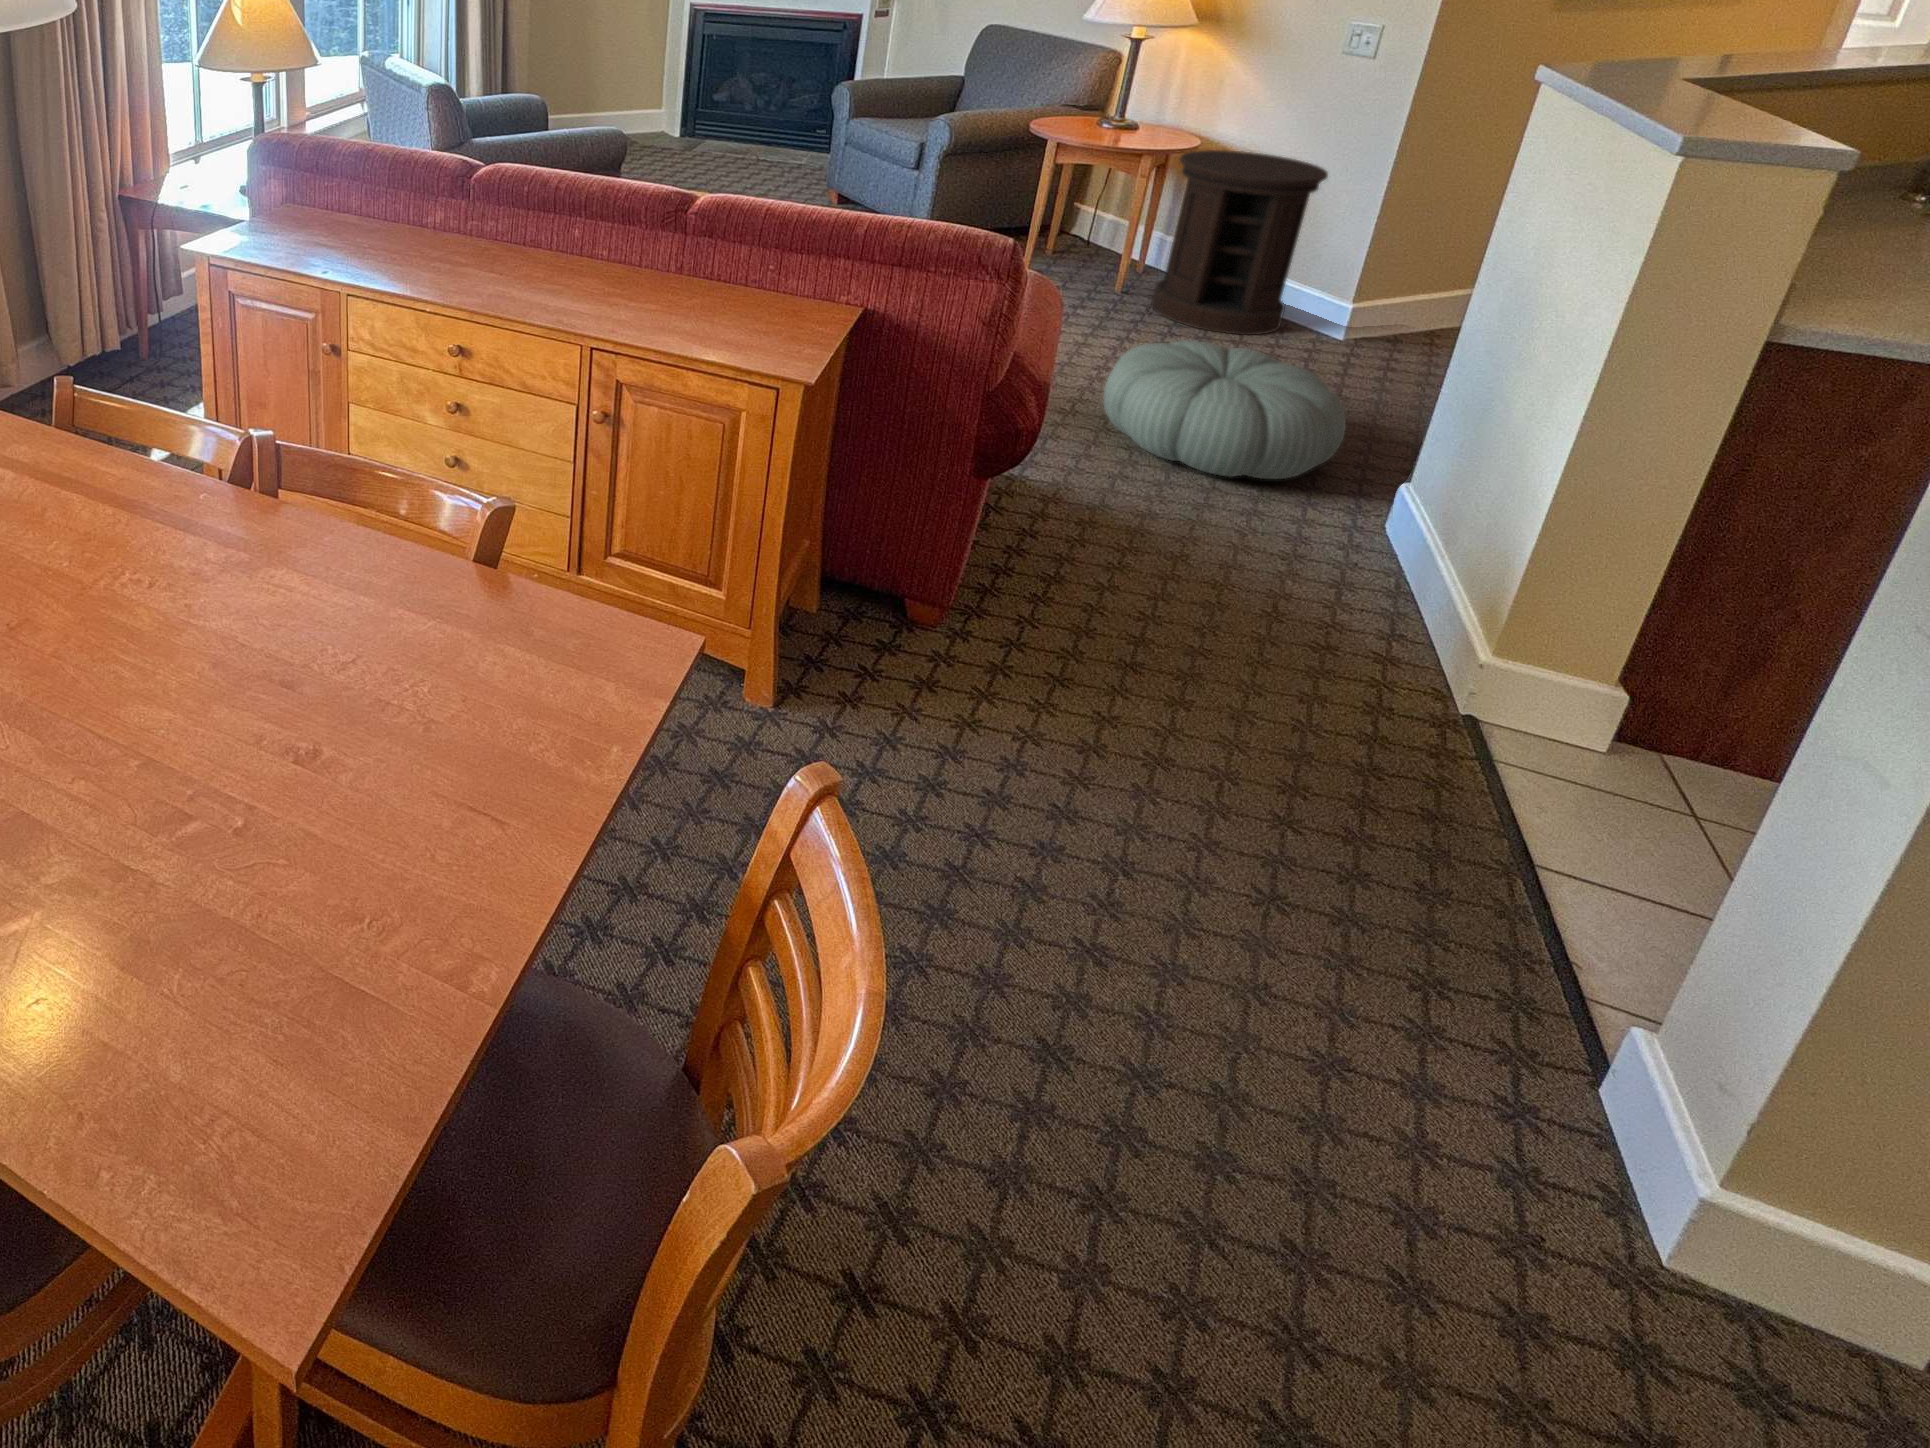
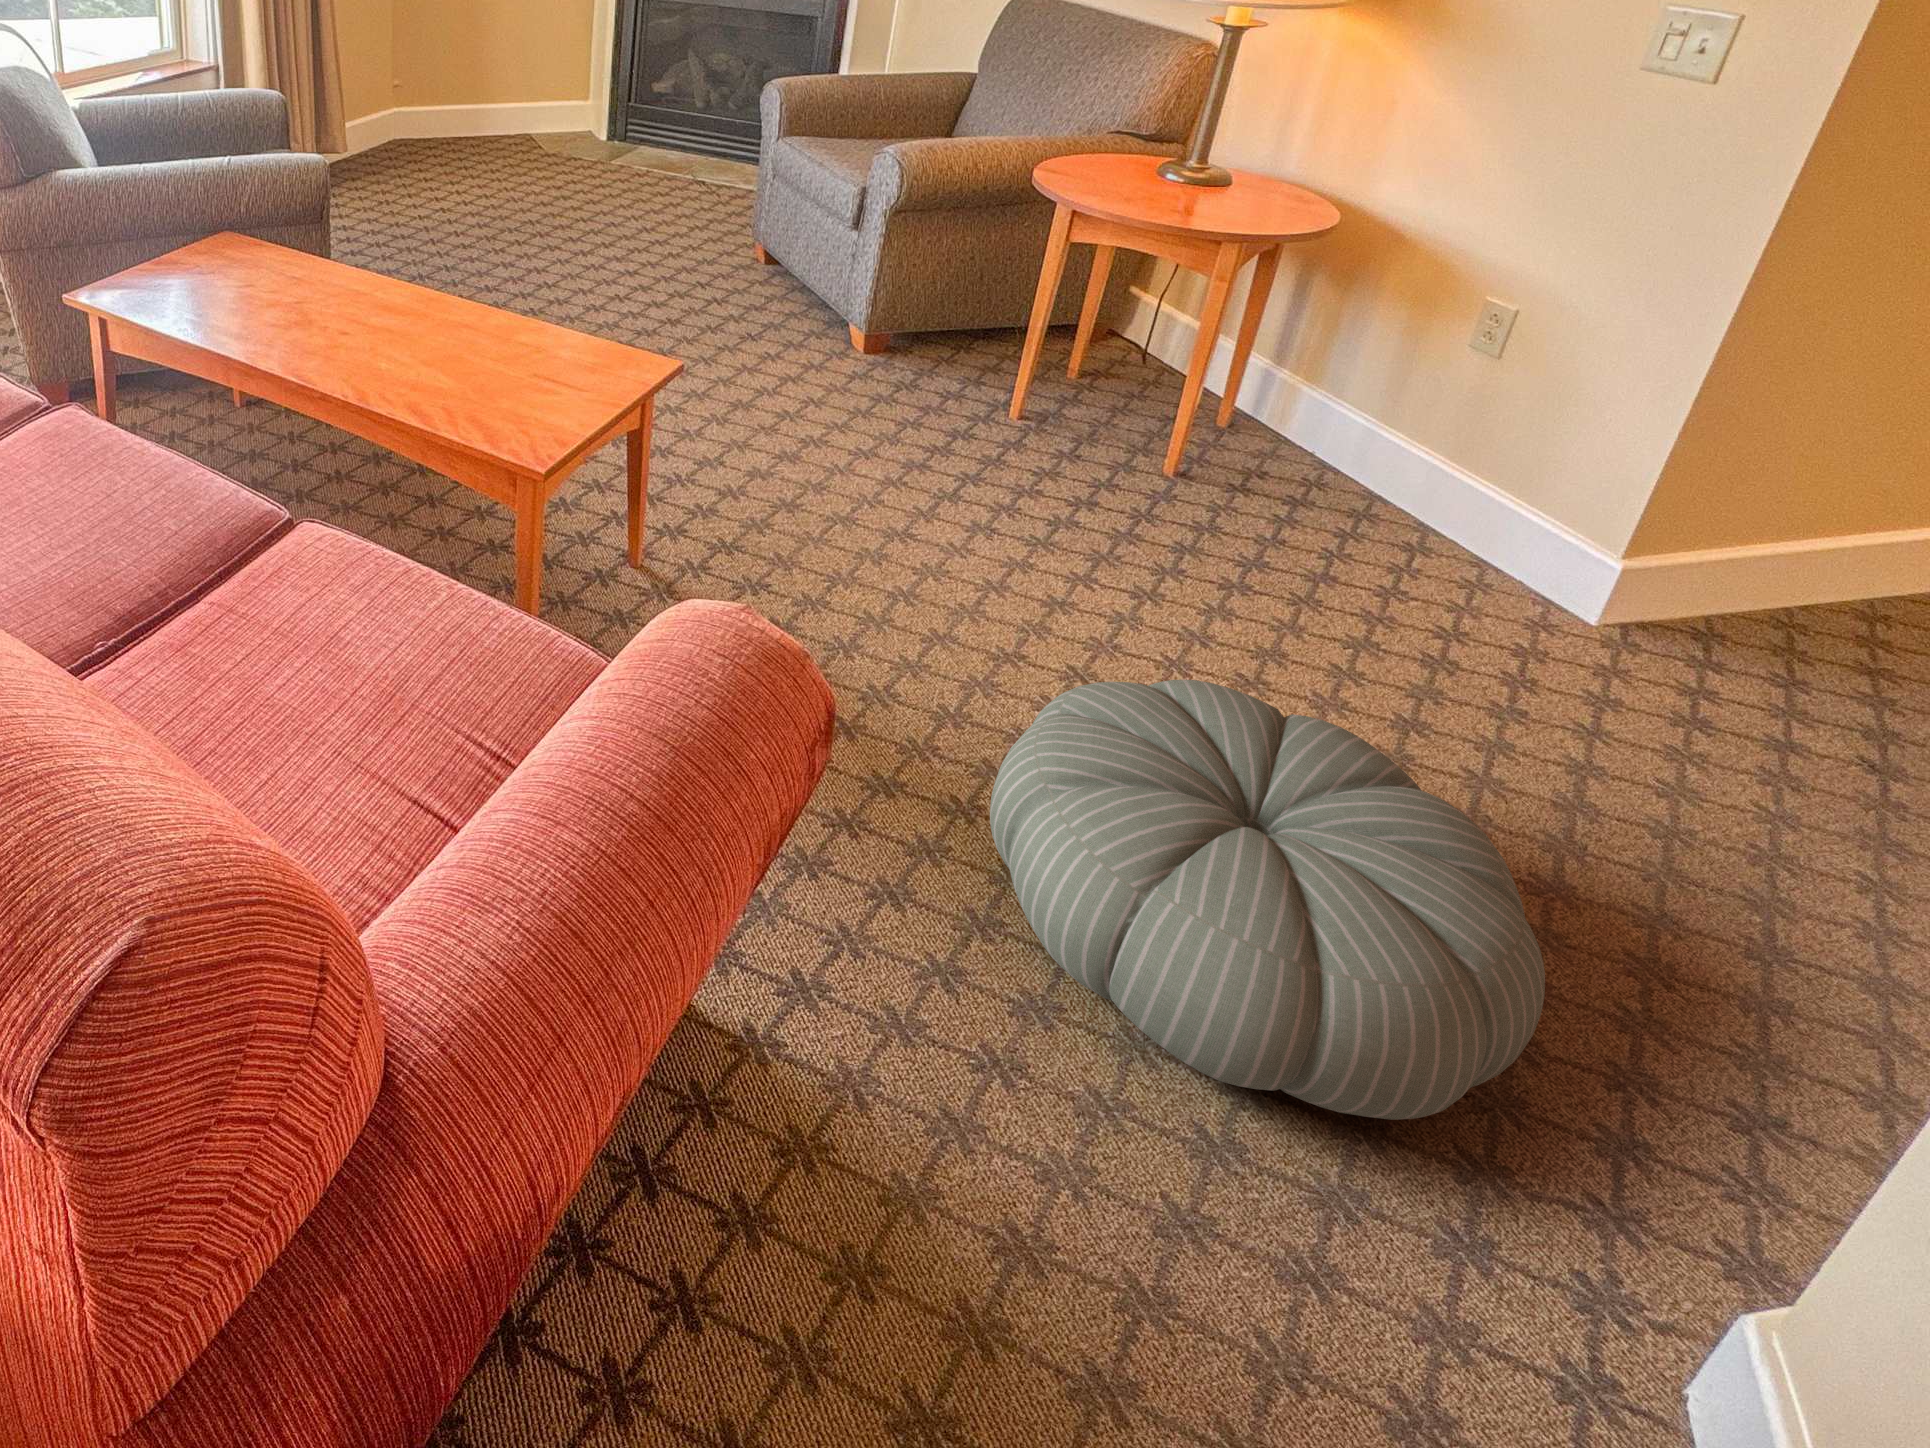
side table: present [1151,150,1328,335] -> none [1218,237,1584,598]

